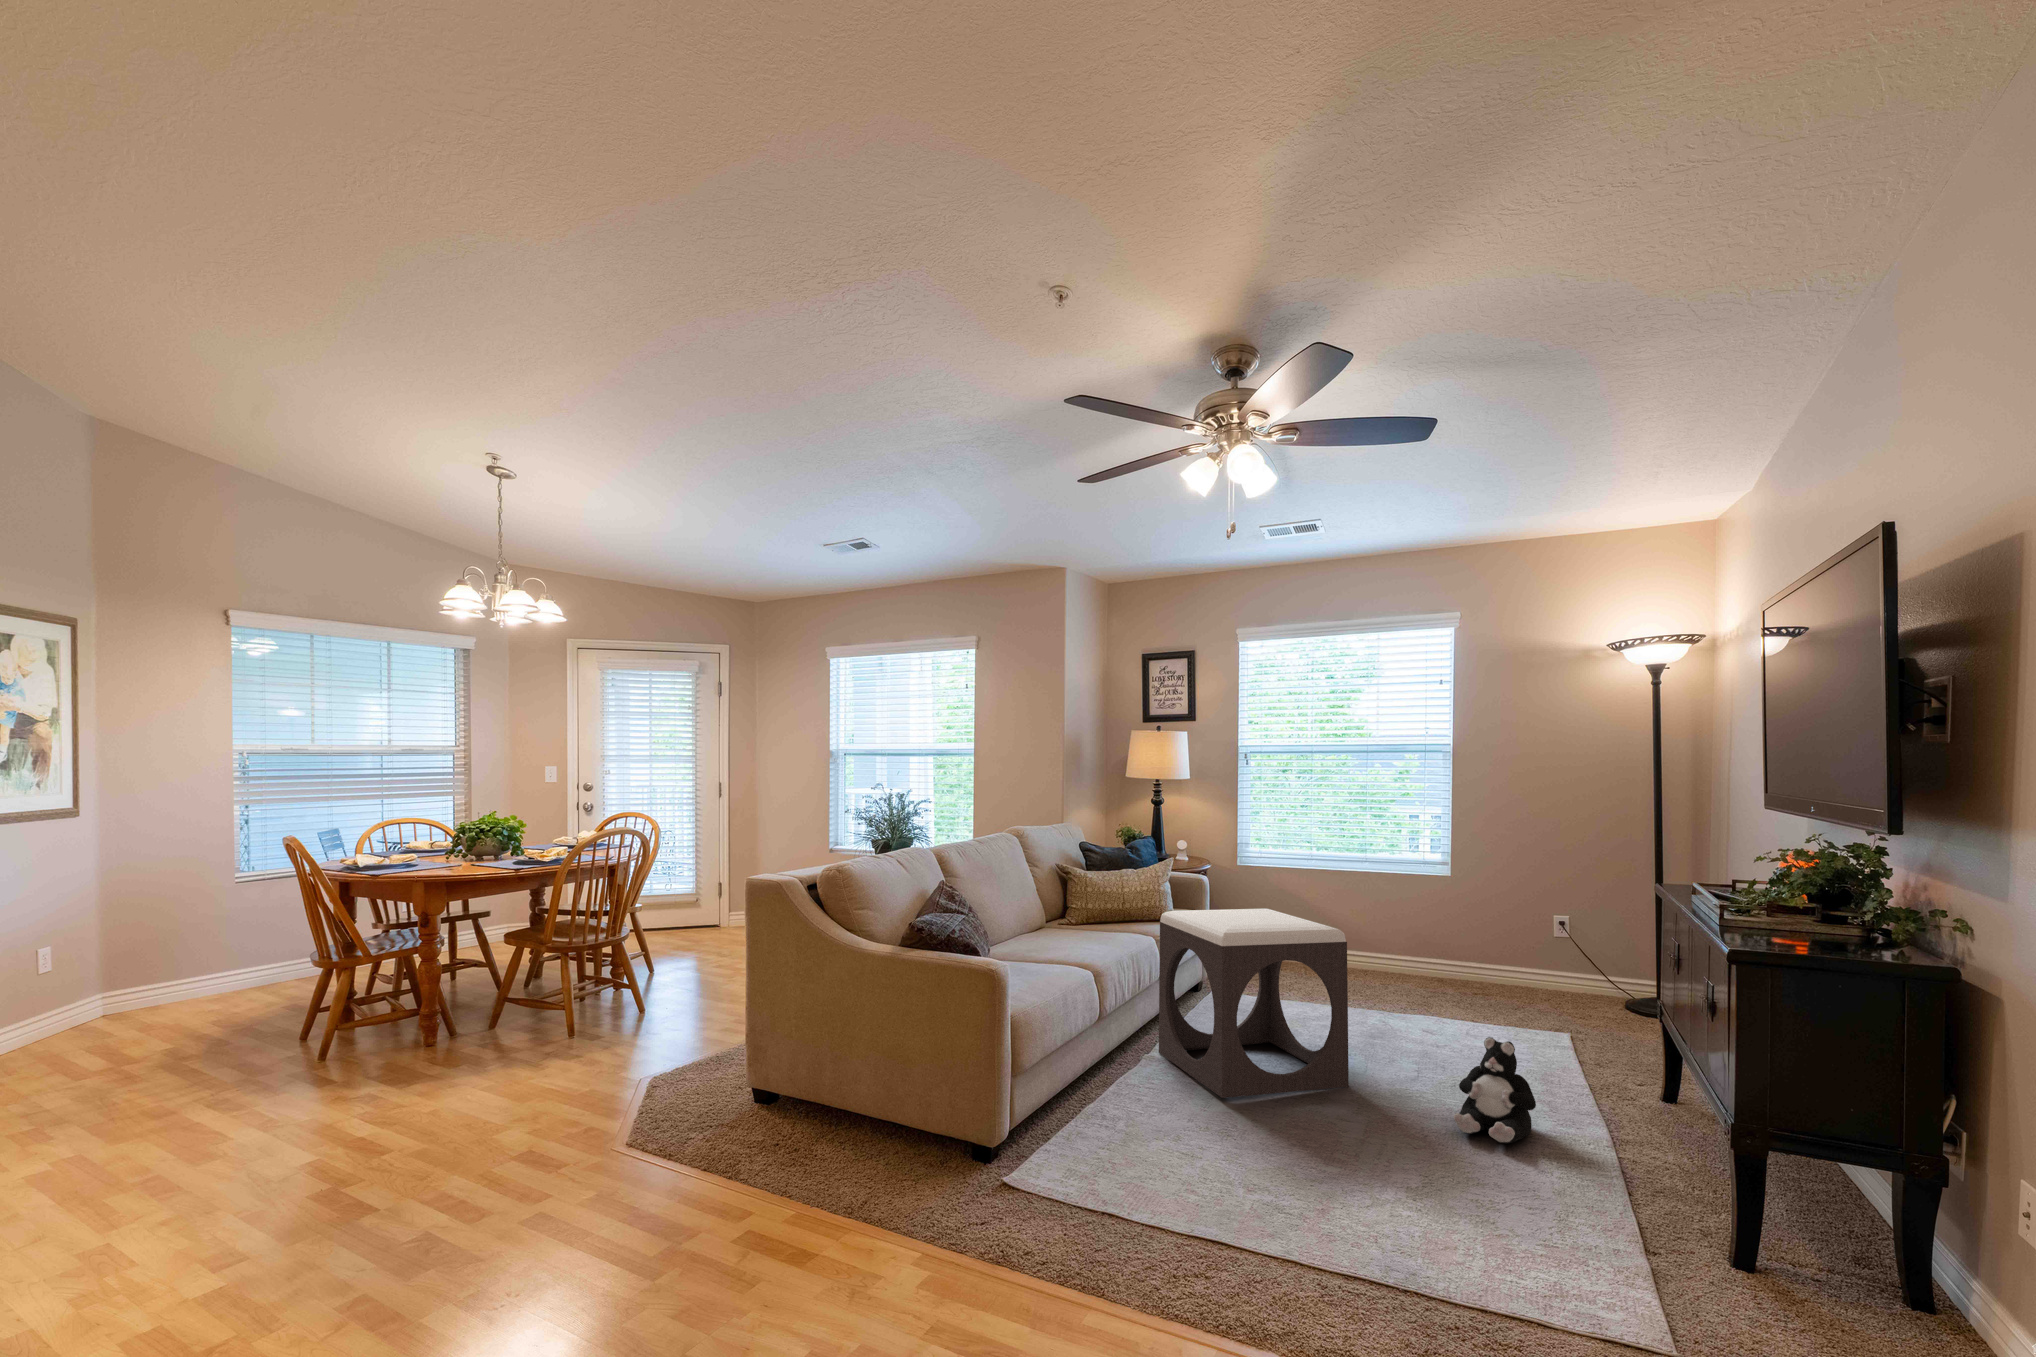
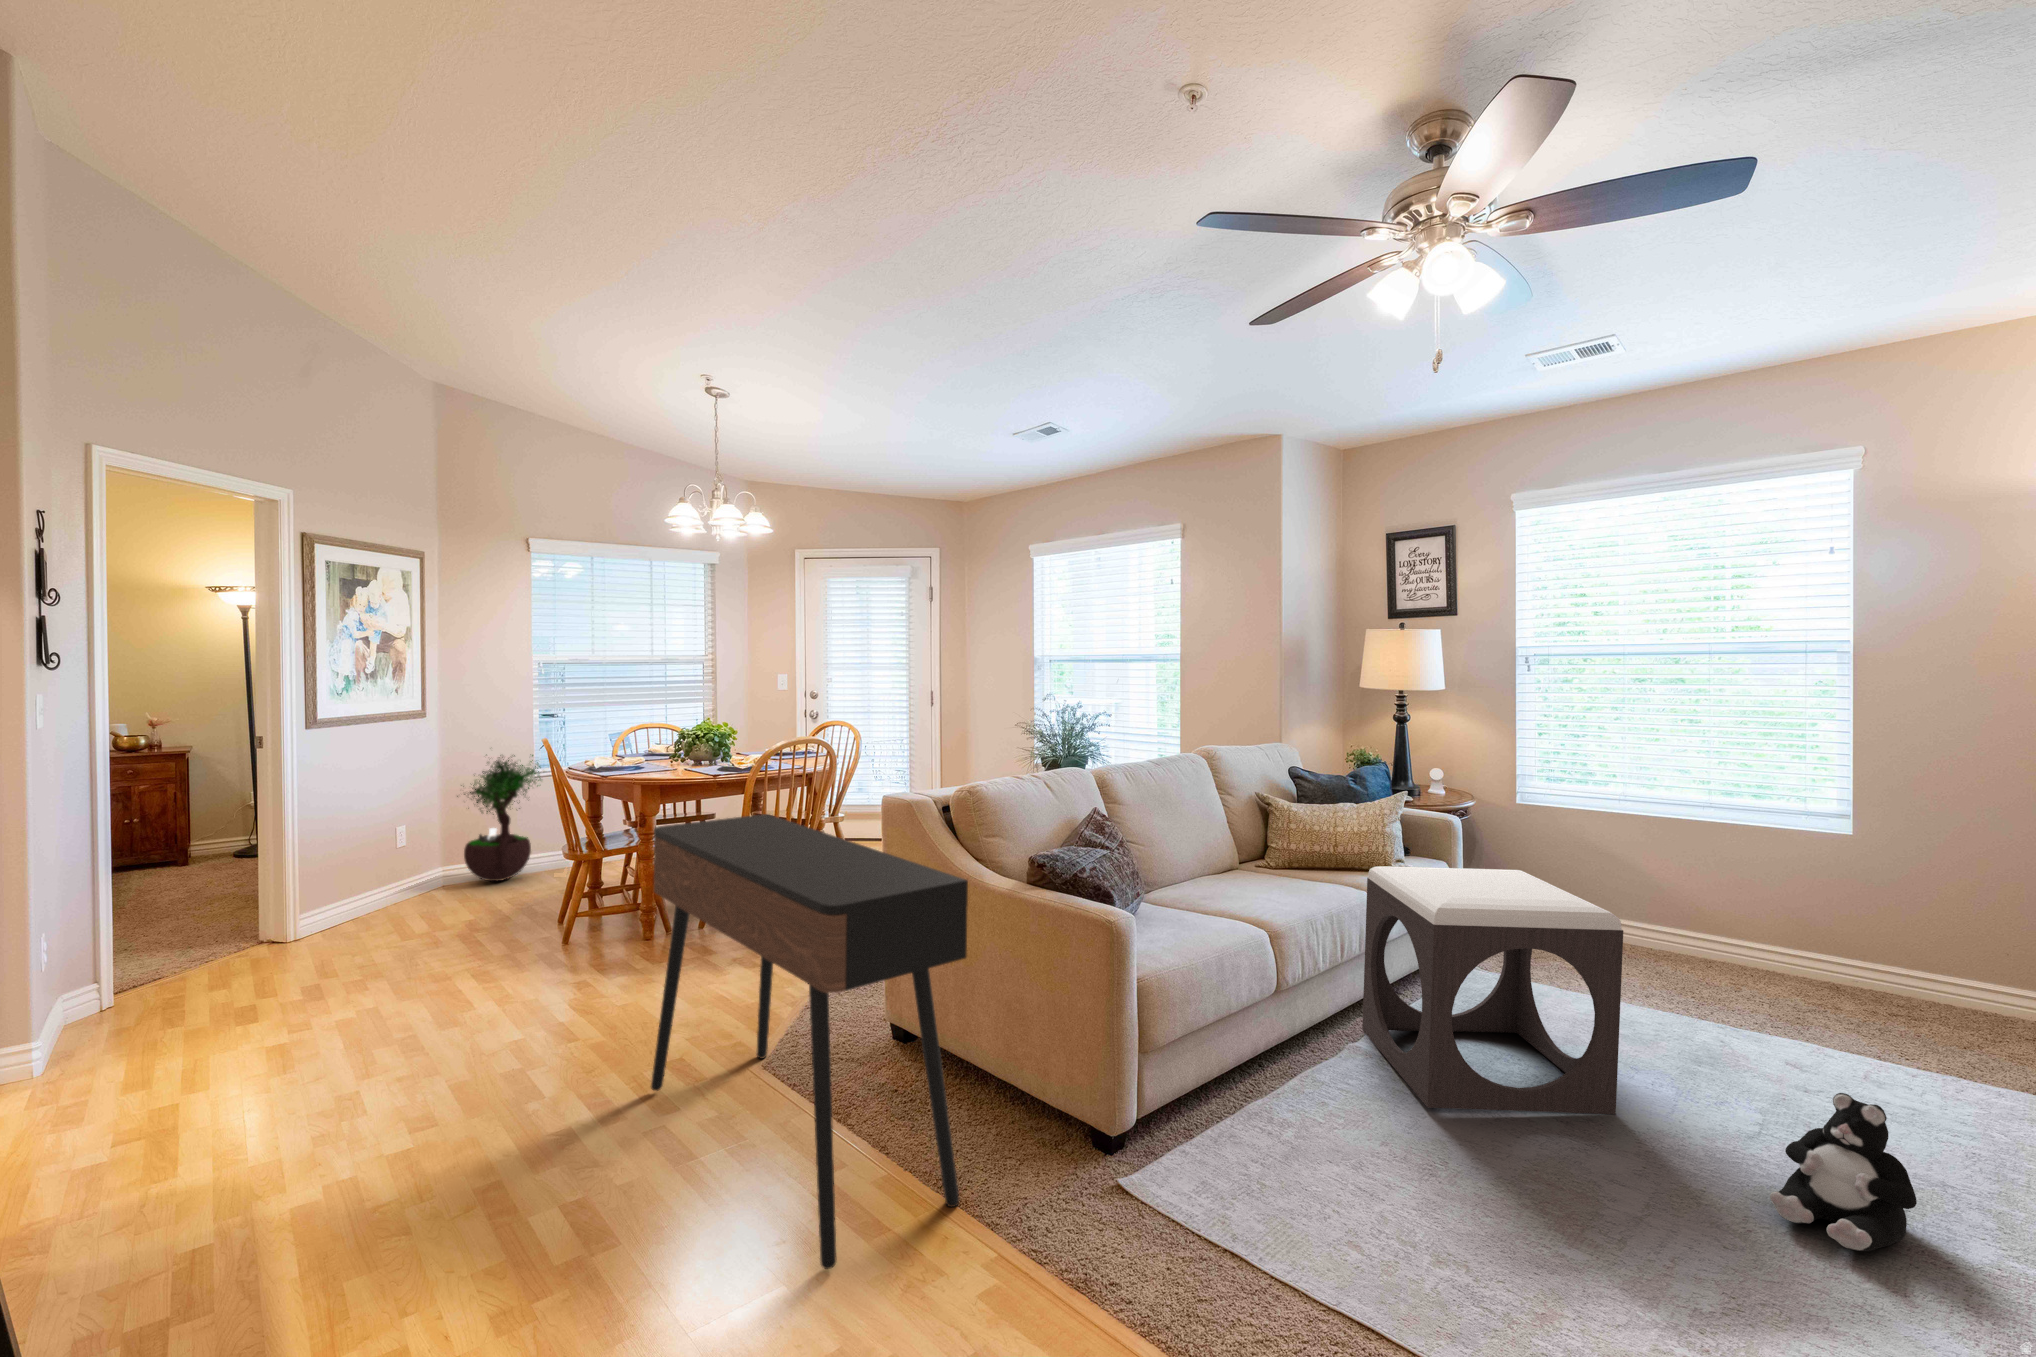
potted tree: none [147,848,272,1010] -> present [457,755,541,881]
console table: none [508,885,881,1283] -> present [651,814,968,1269]

